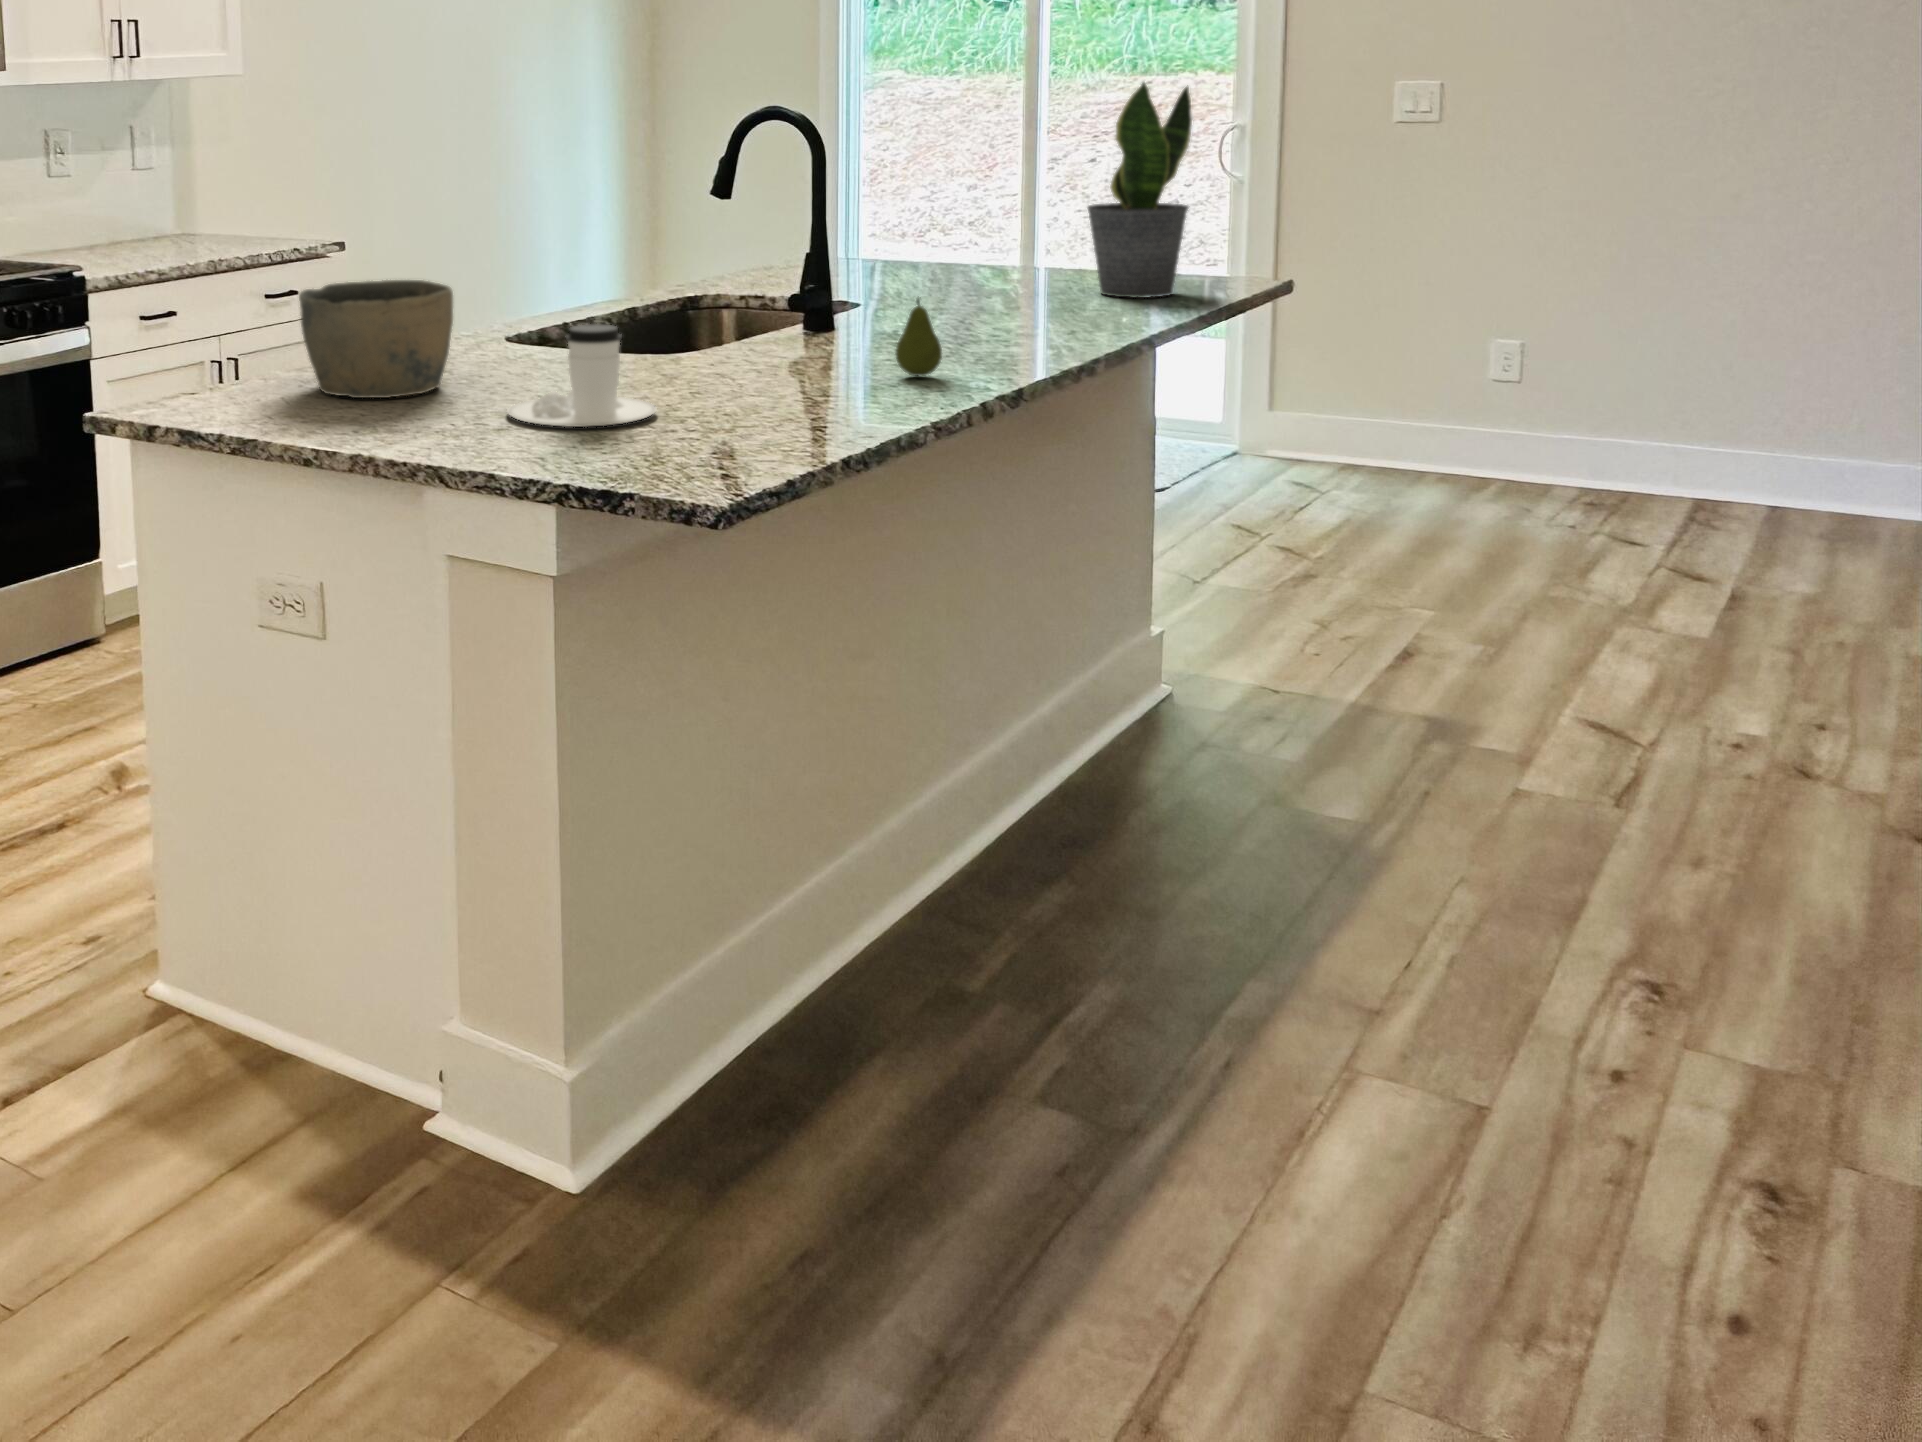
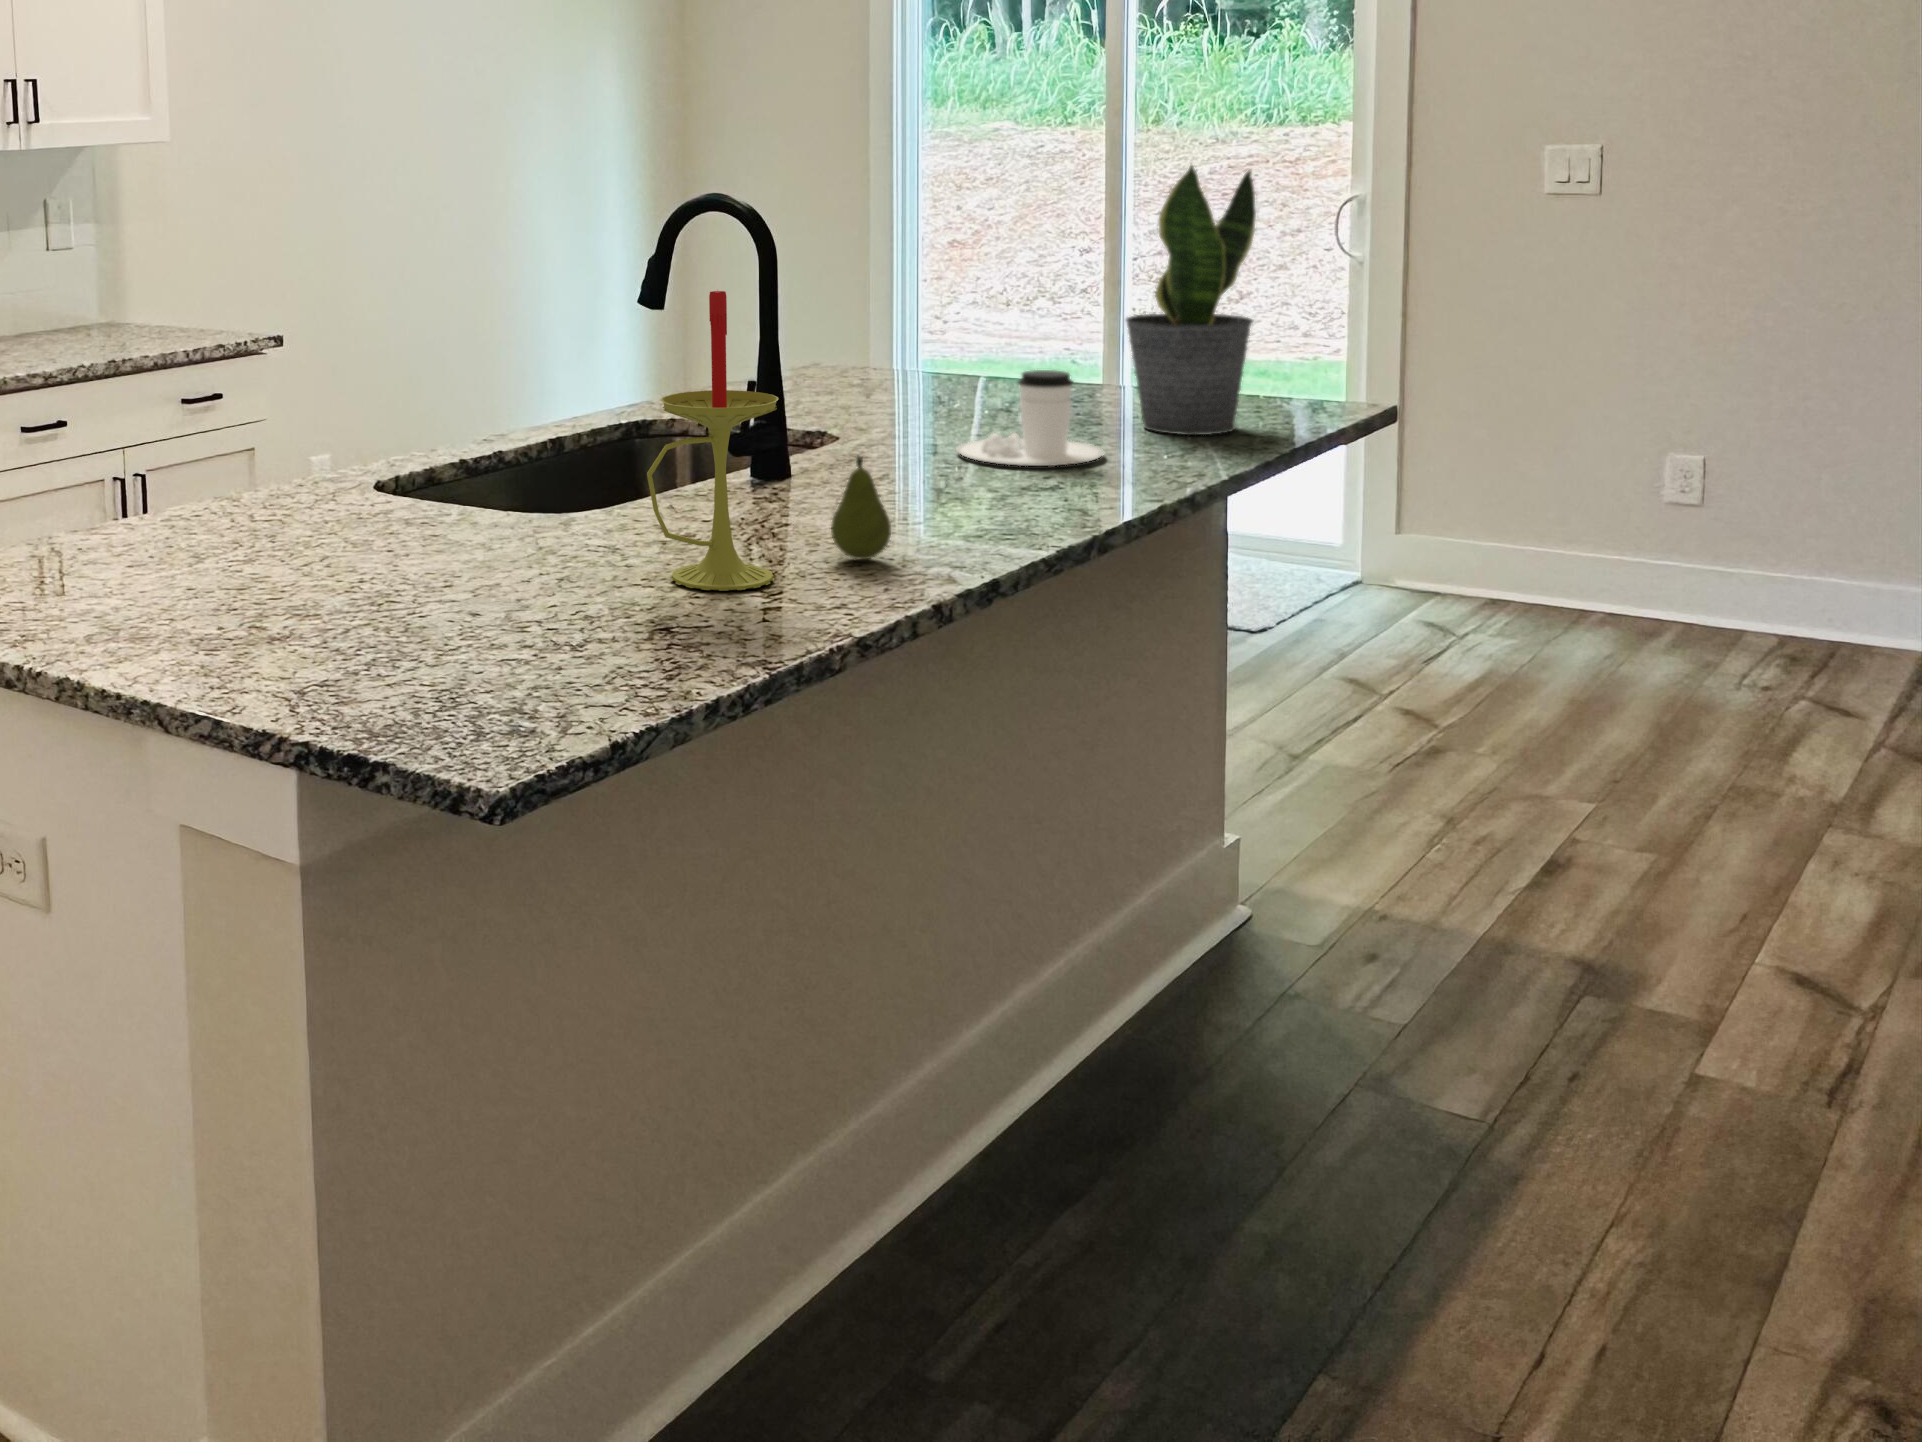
candle: none [766,161,864,396] -> present [647,291,778,591]
bowl: present [299,280,453,398] -> none [61,424,261,583]
coffee cup: present [507,324,656,427] -> present [957,370,1104,466]

